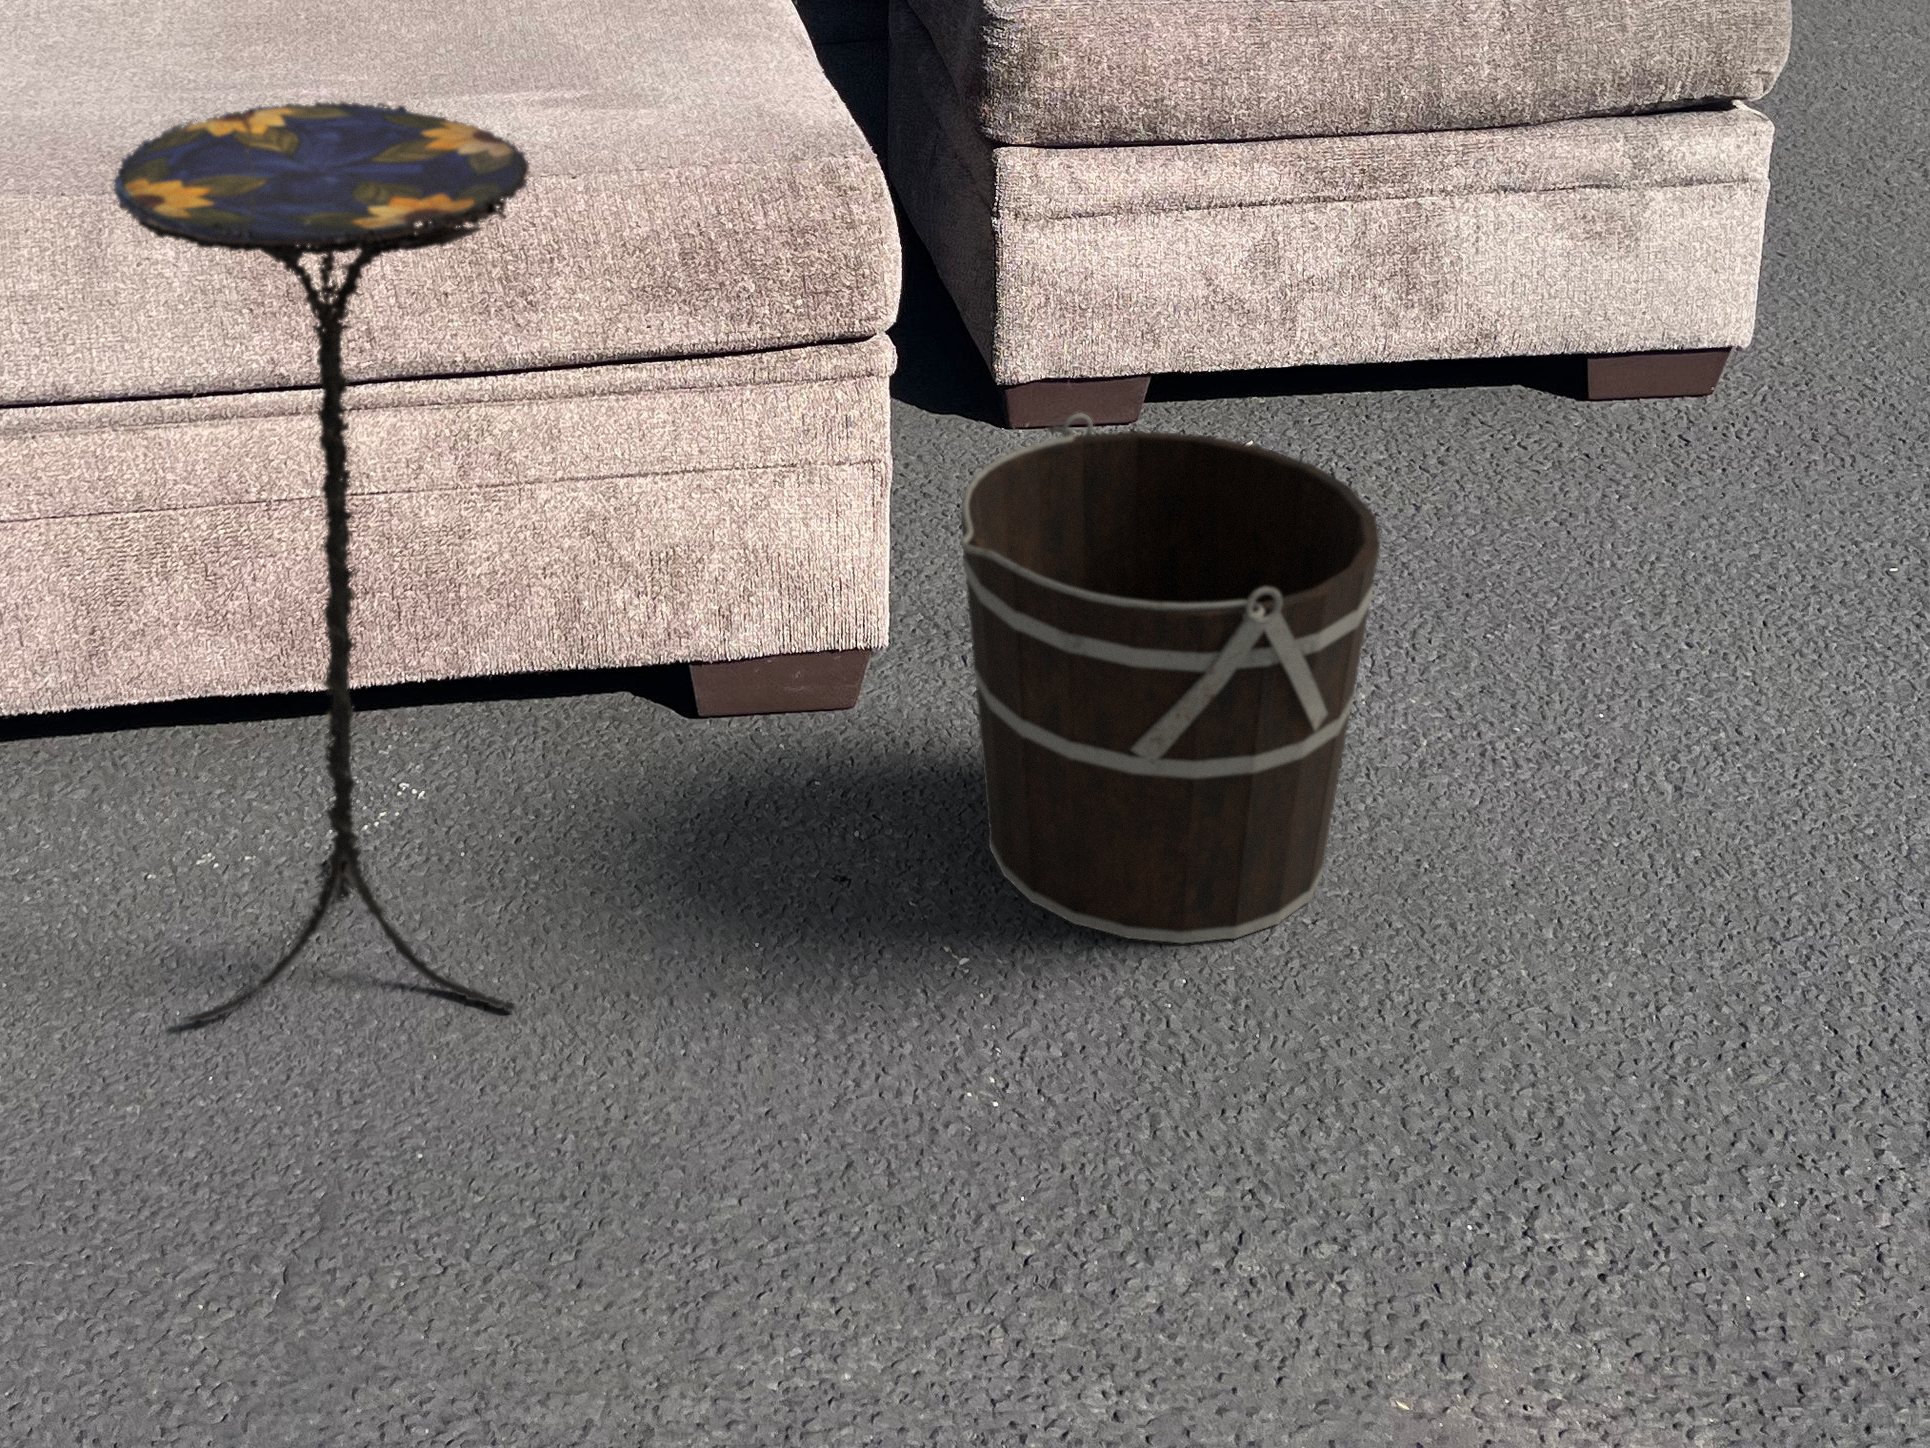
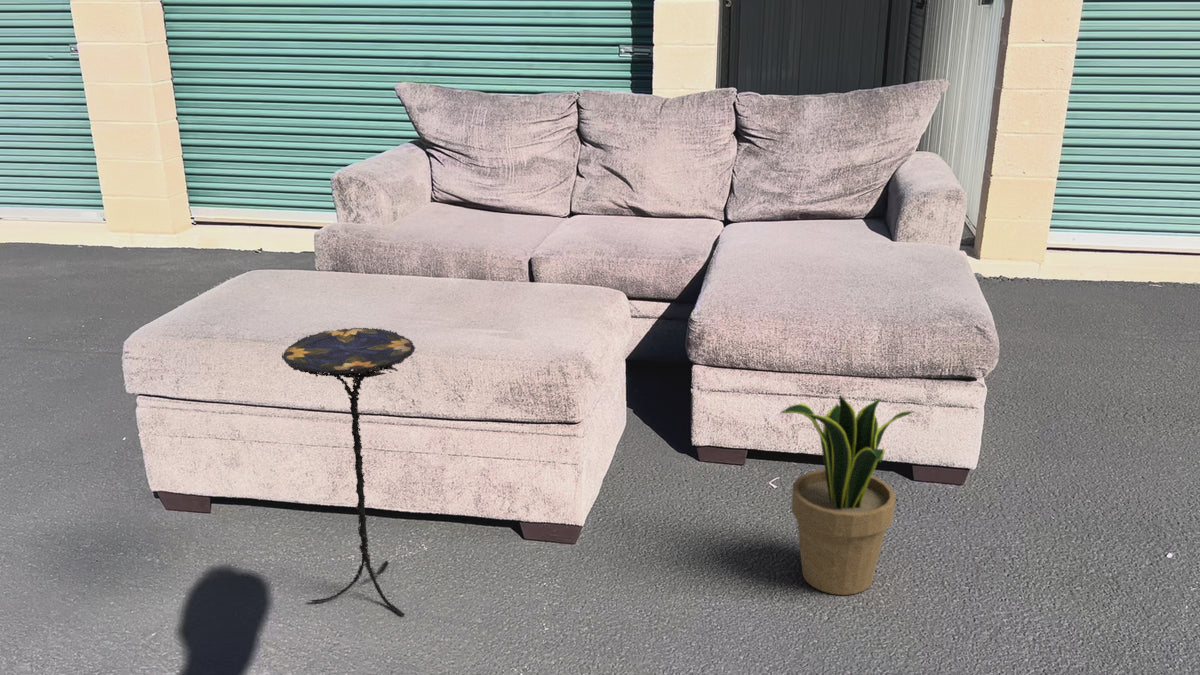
potted plant: none [1488,158,1825,726] -> present [782,396,912,595]
bucket: present [960,413,1380,944] -> none [559,457,704,636]

